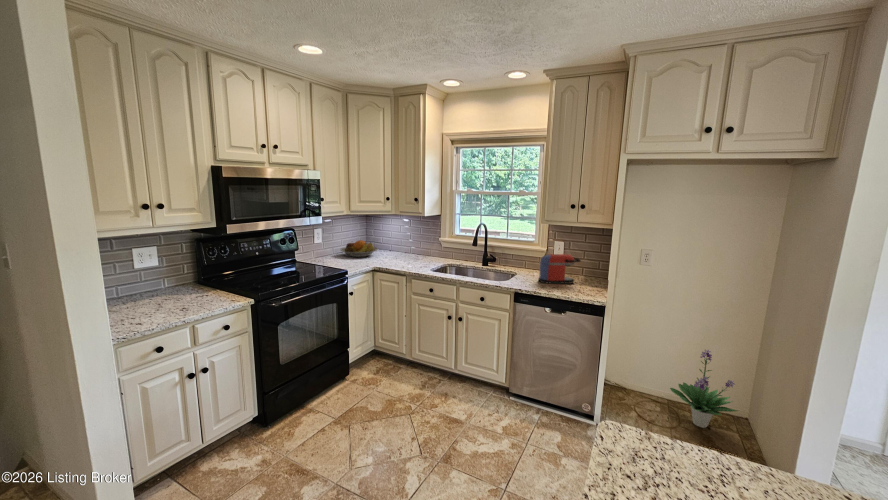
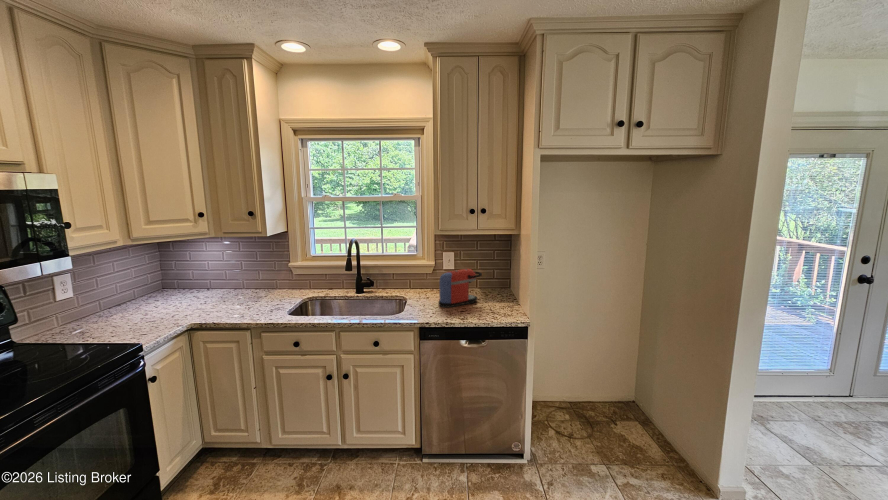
fruit bowl: present [340,240,378,257] -> none [115,281,191,310]
potted plant: present [670,350,737,428] -> none [576,346,639,425]

